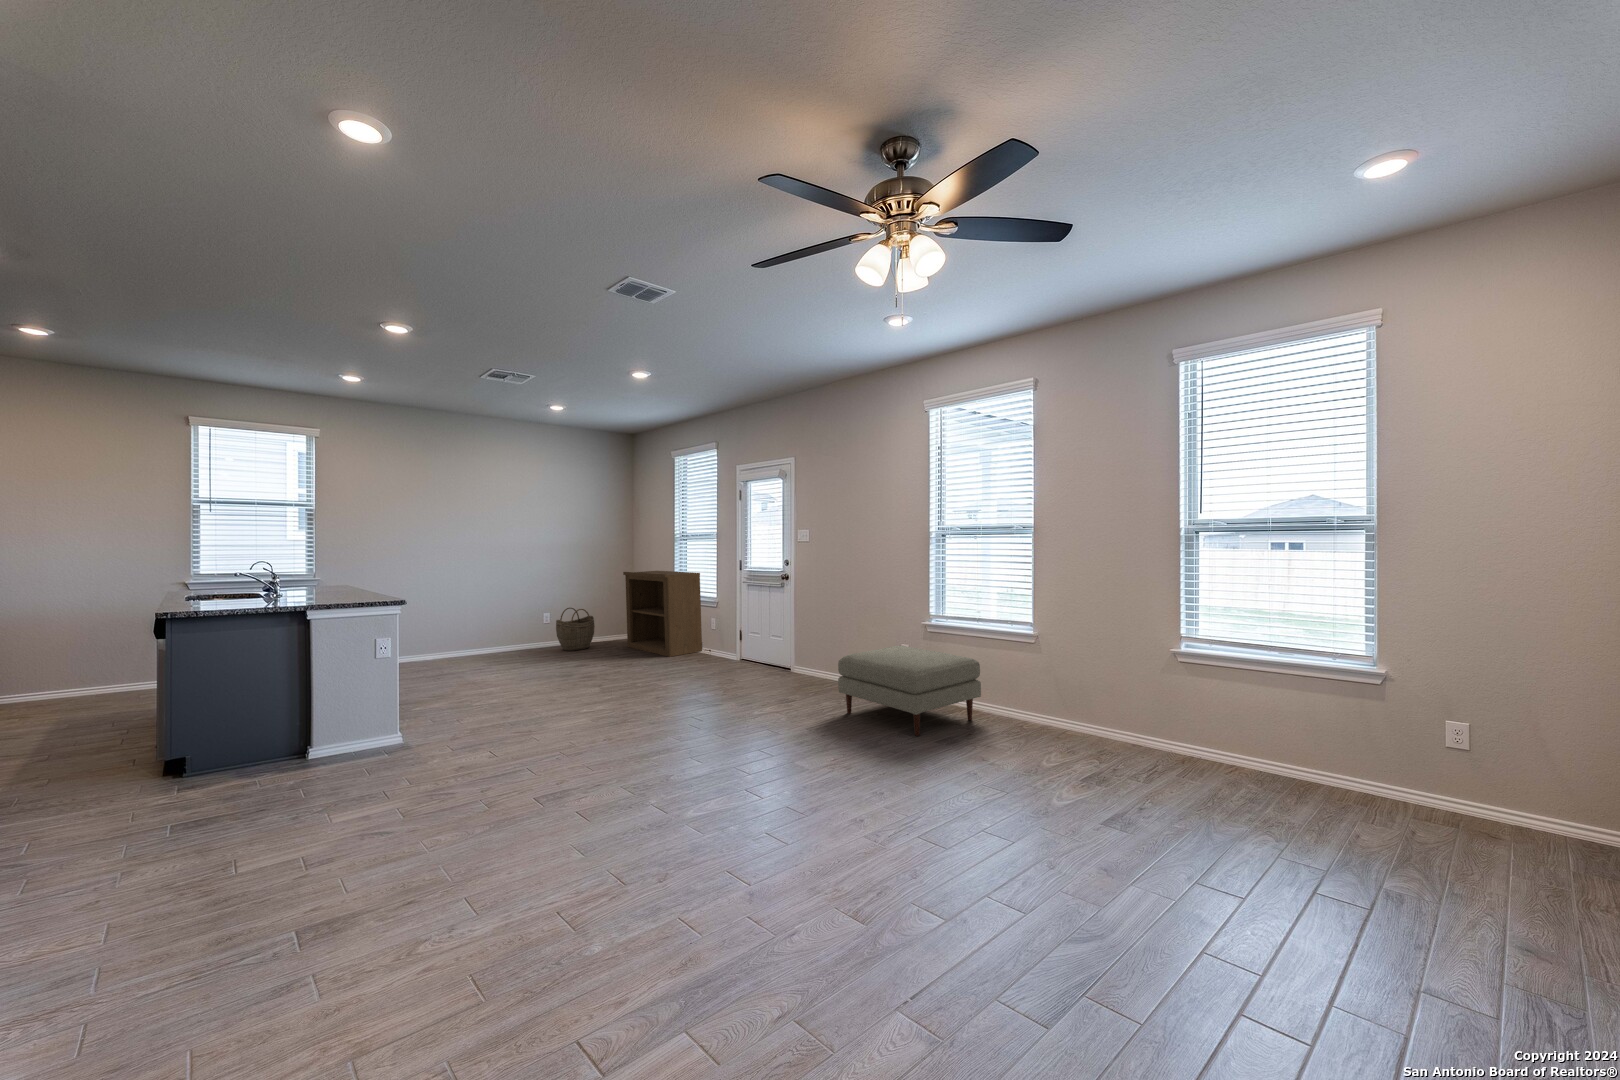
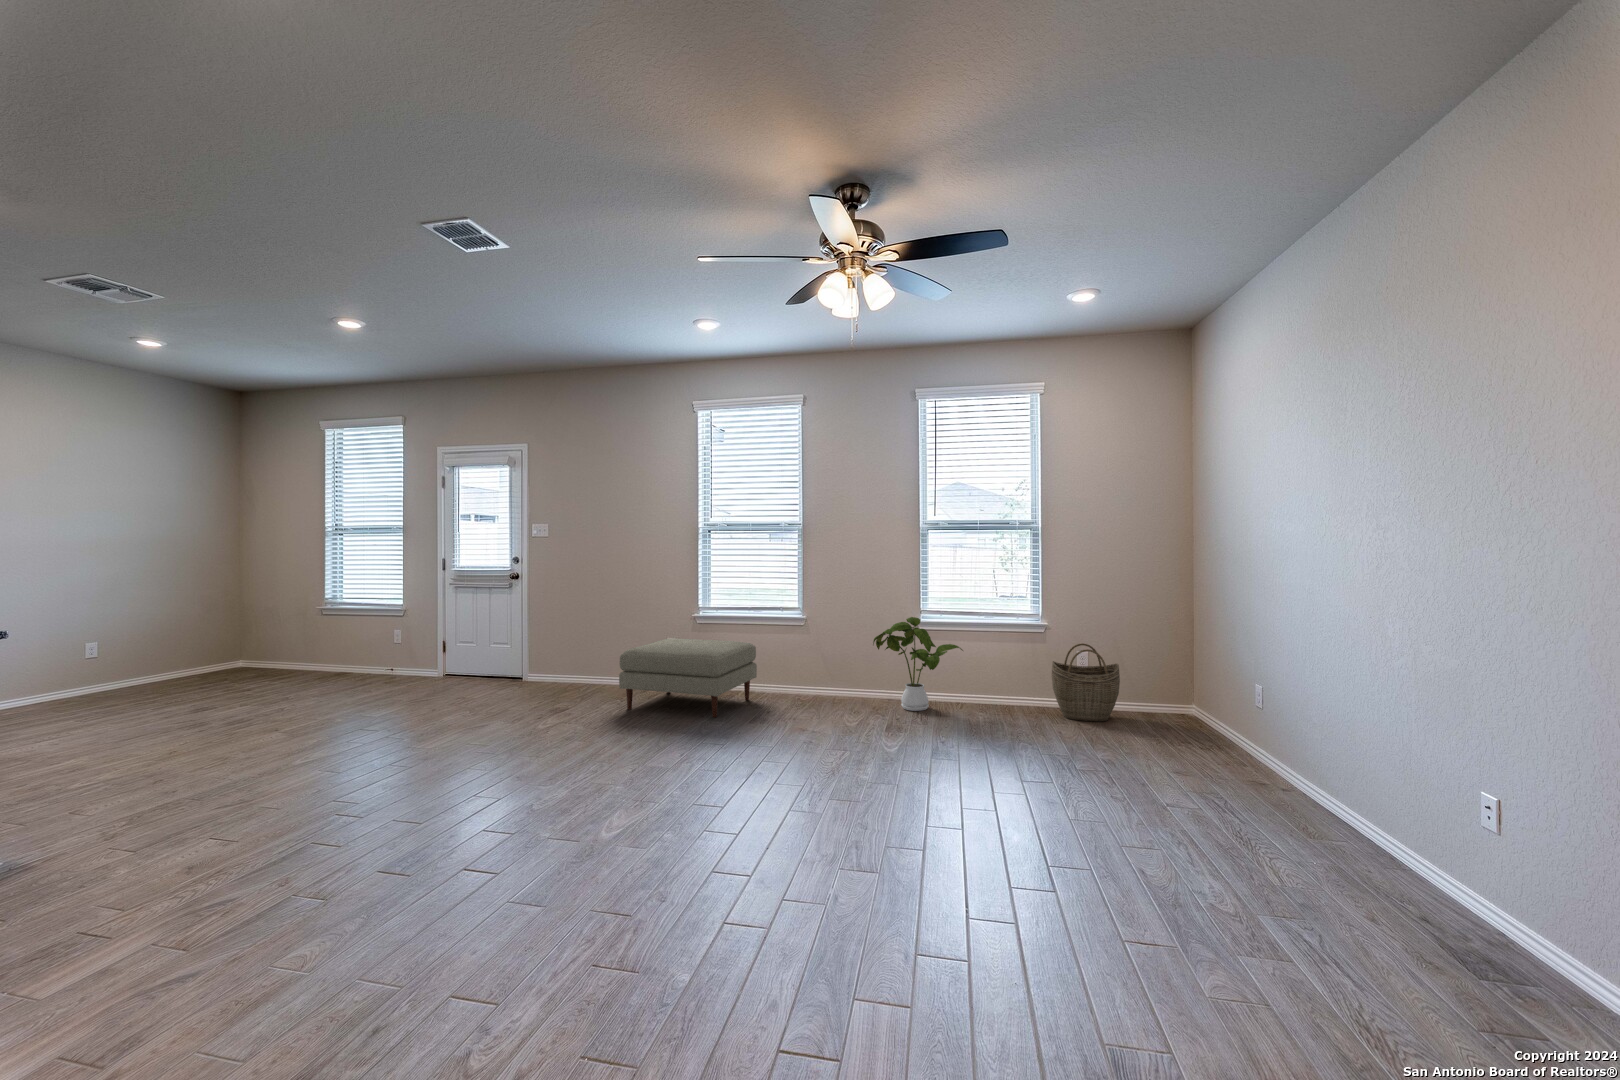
bookshelf: present [623,571,702,657] -> none [239,575,374,682]
woven basket: present [556,608,595,651] -> present [1052,643,1120,722]
house plant: none [1108,647,1243,769] -> present [873,617,963,711]

